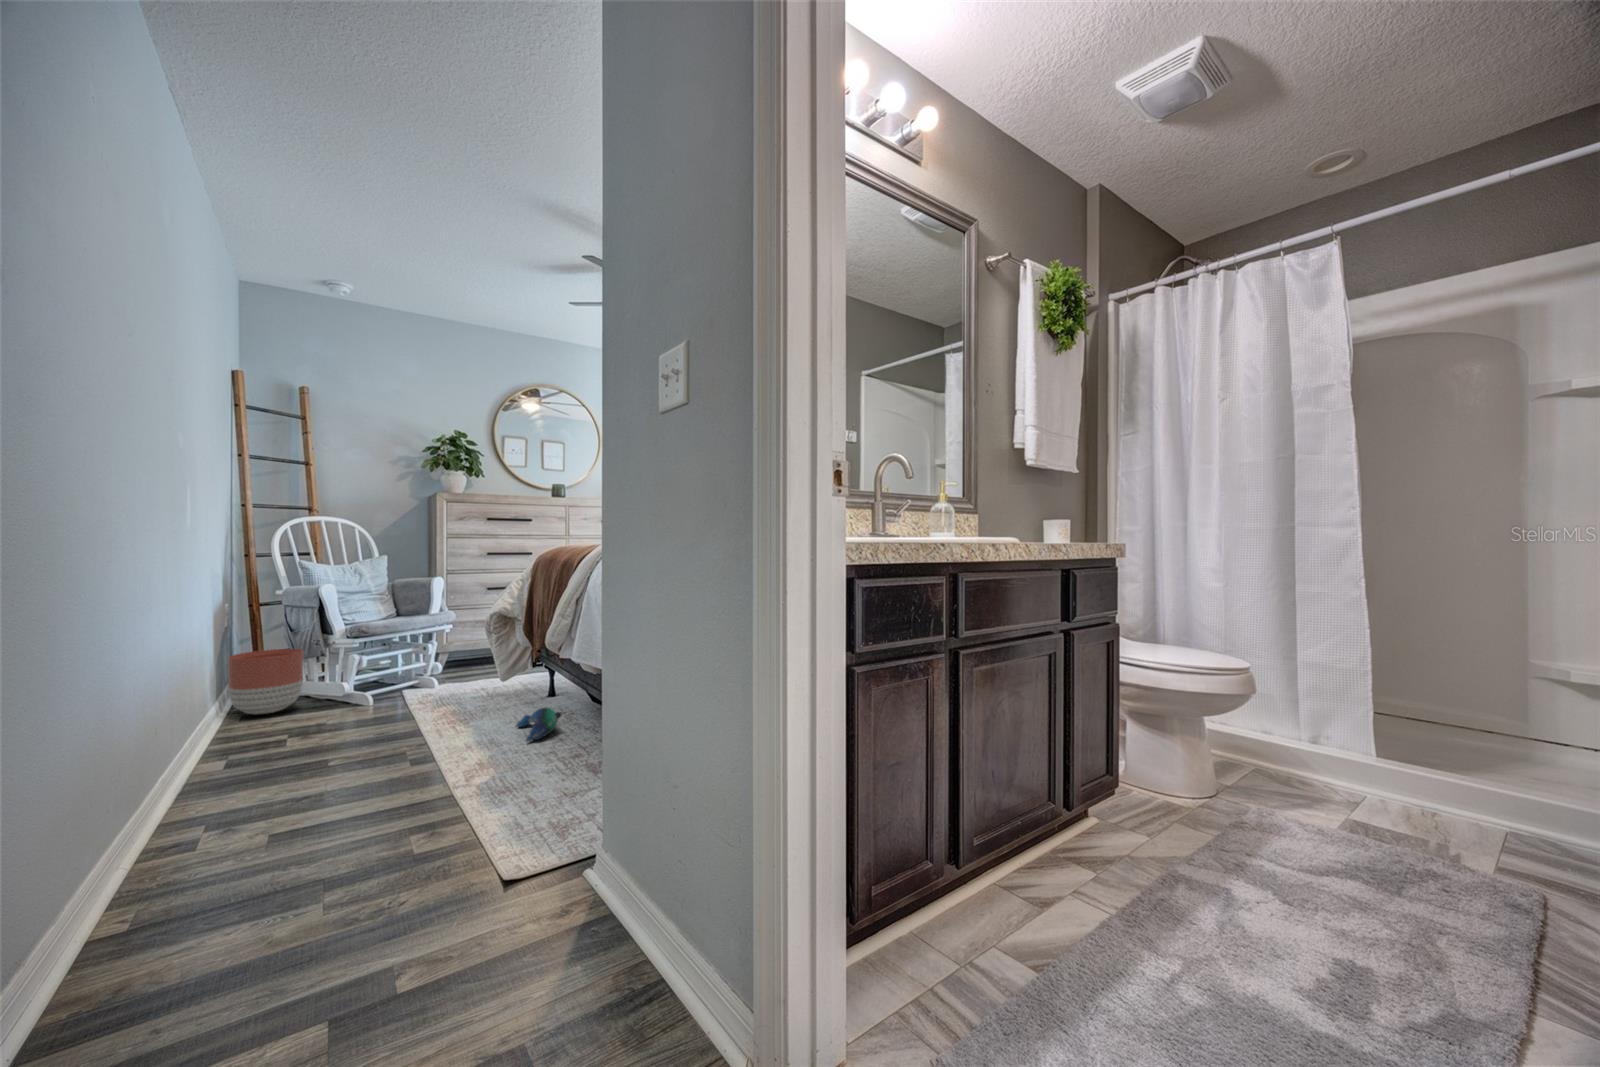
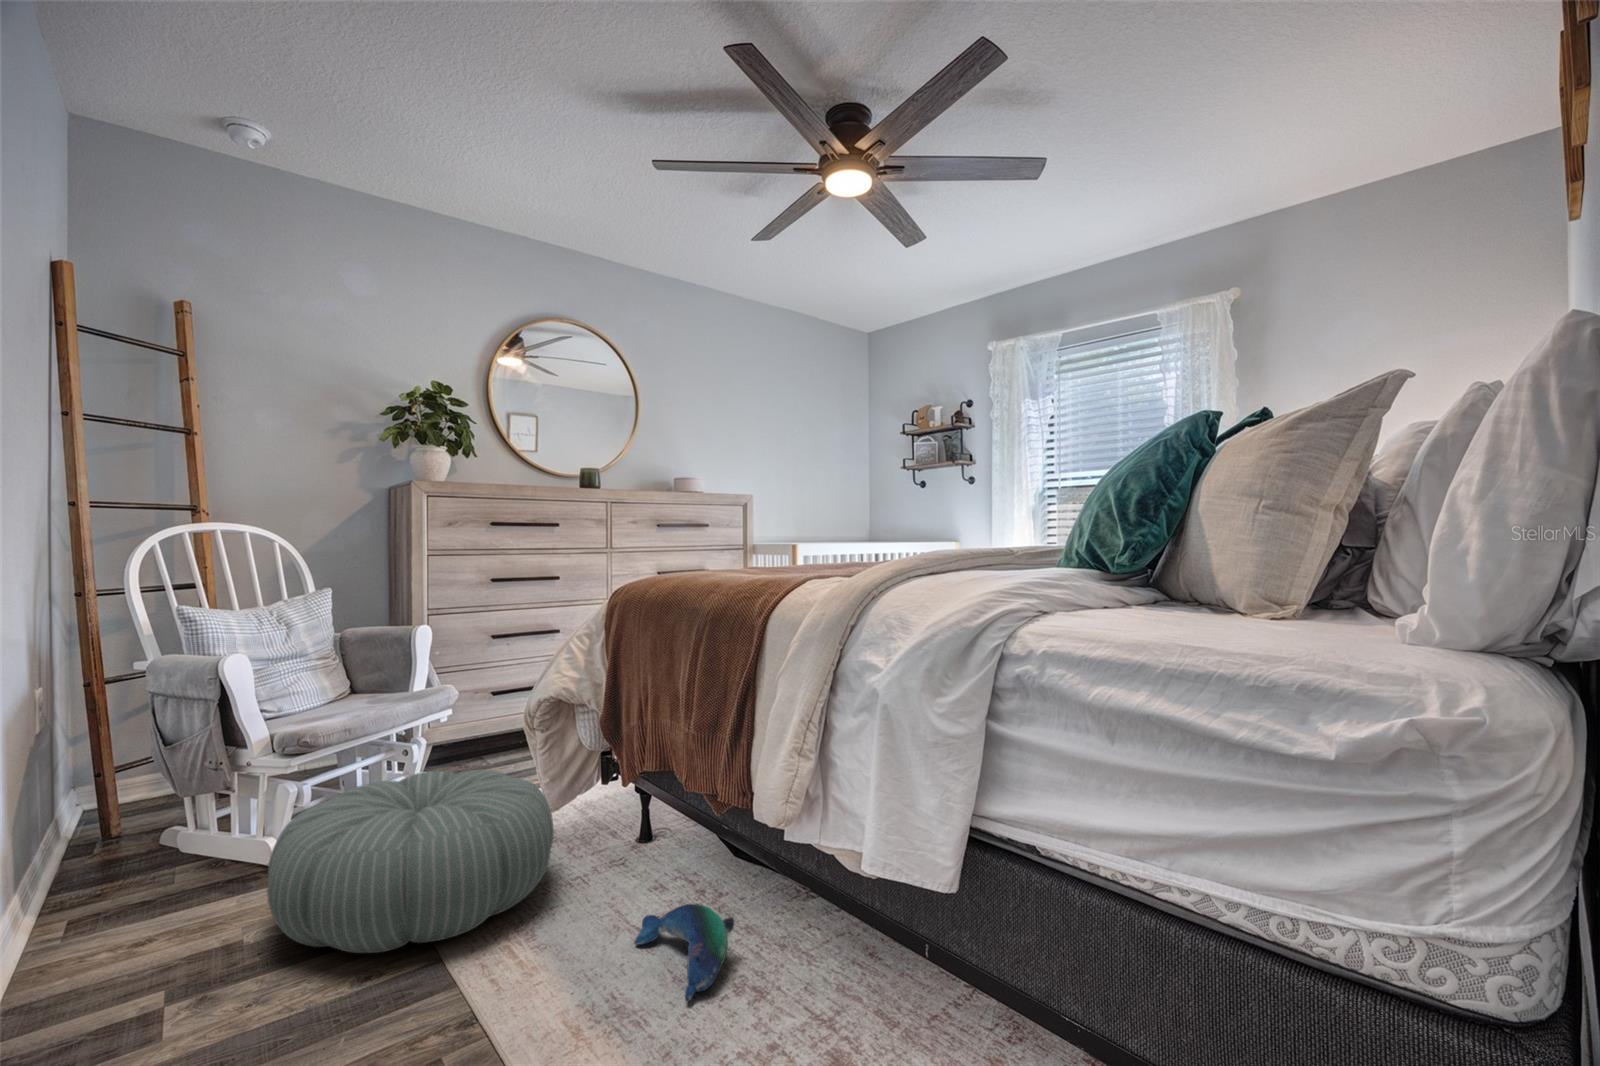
planter: present [228,649,304,715] -> none [36,776,190,920]
pouf: none [339,650,492,726] -> present [267,770,554,953]

